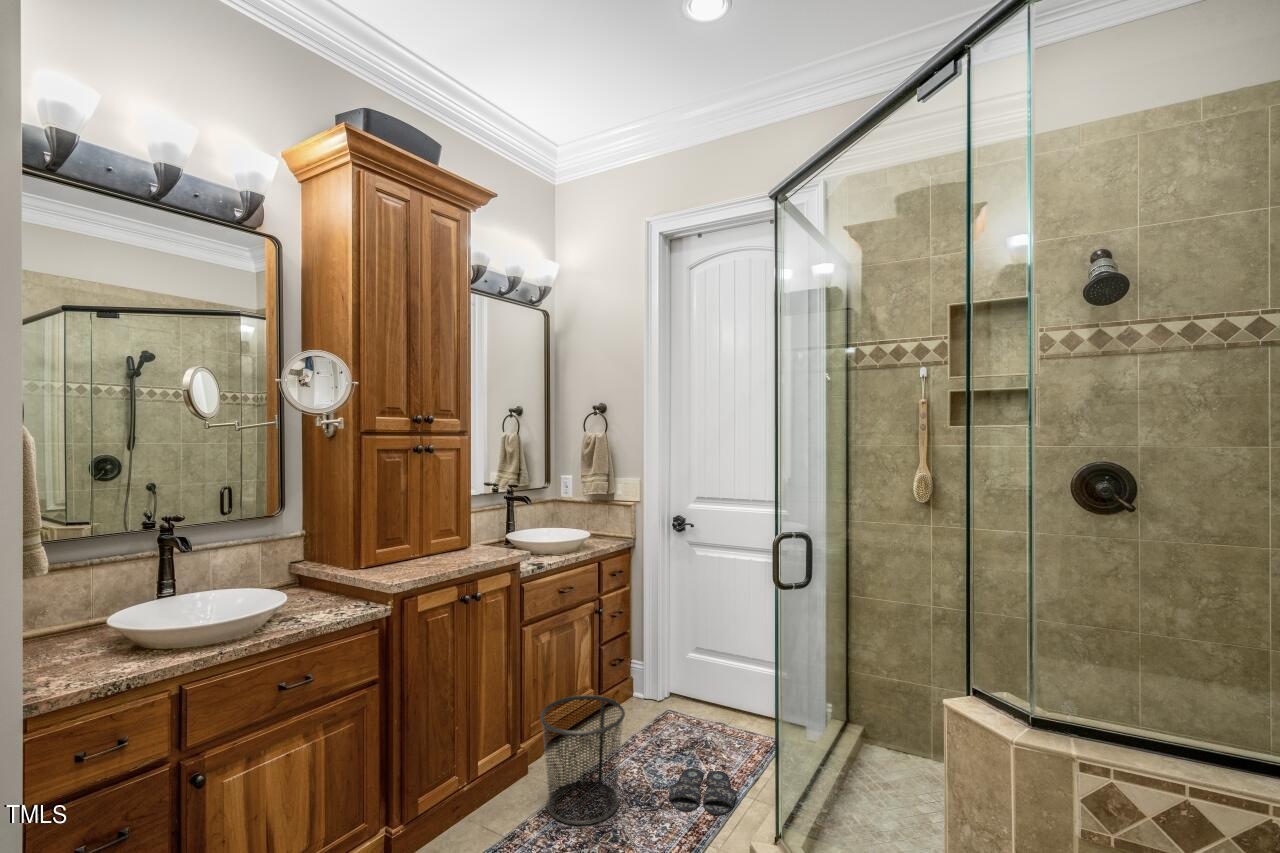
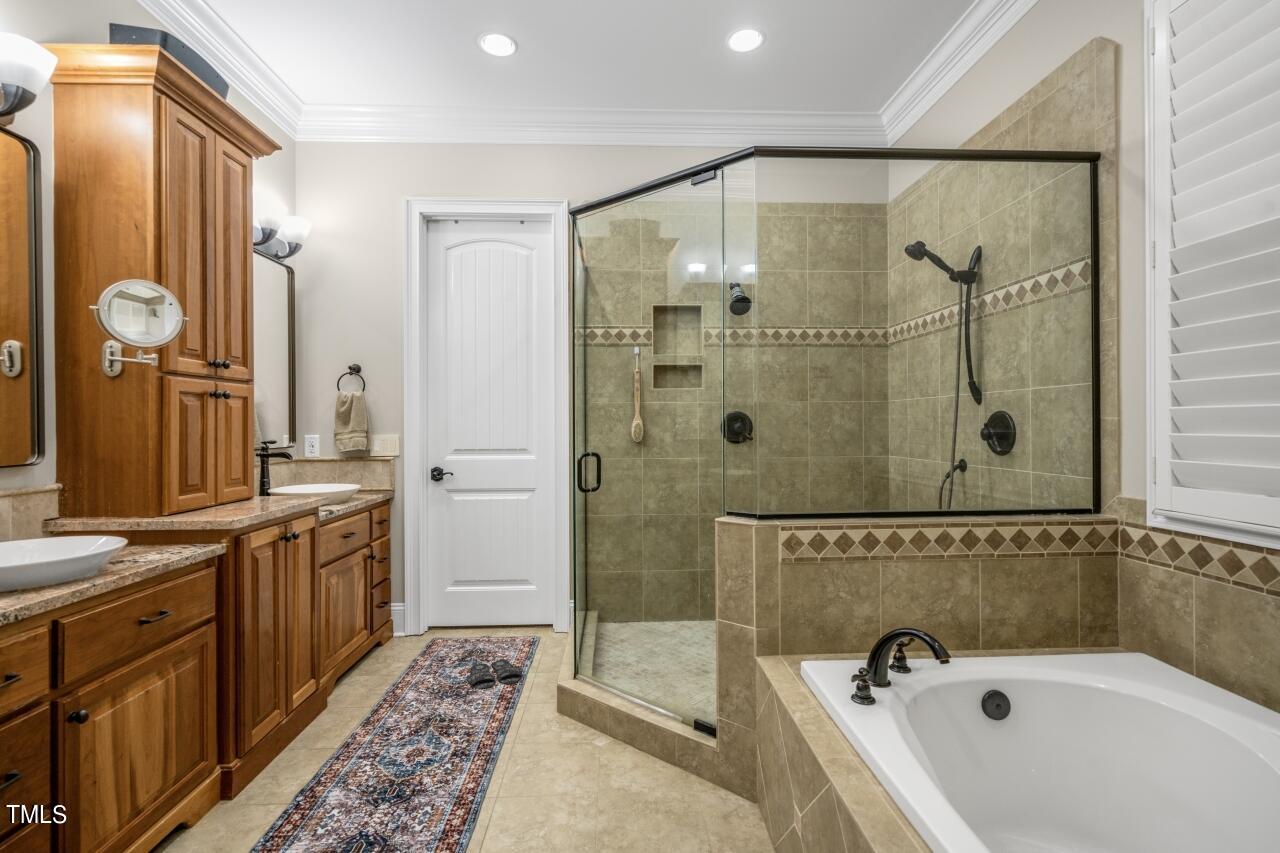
waste bin: present [540,695,625,825] -> none [356,616,436,723]

